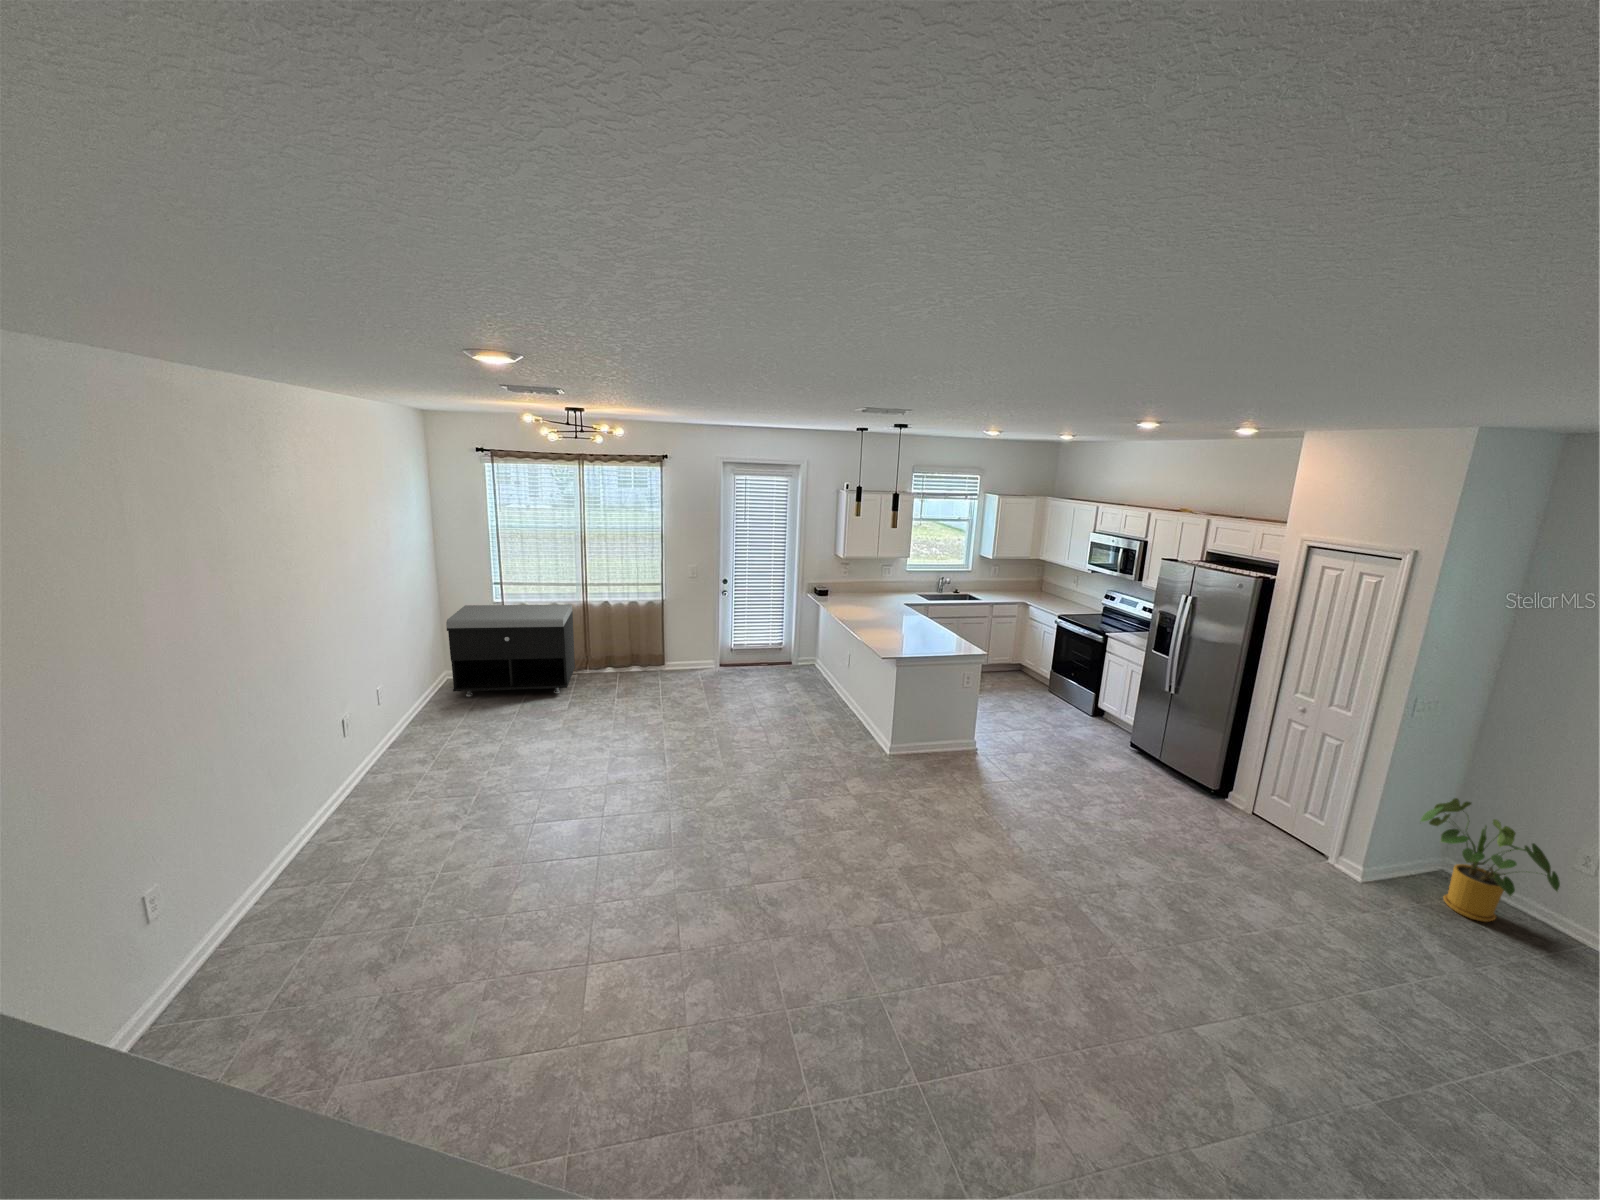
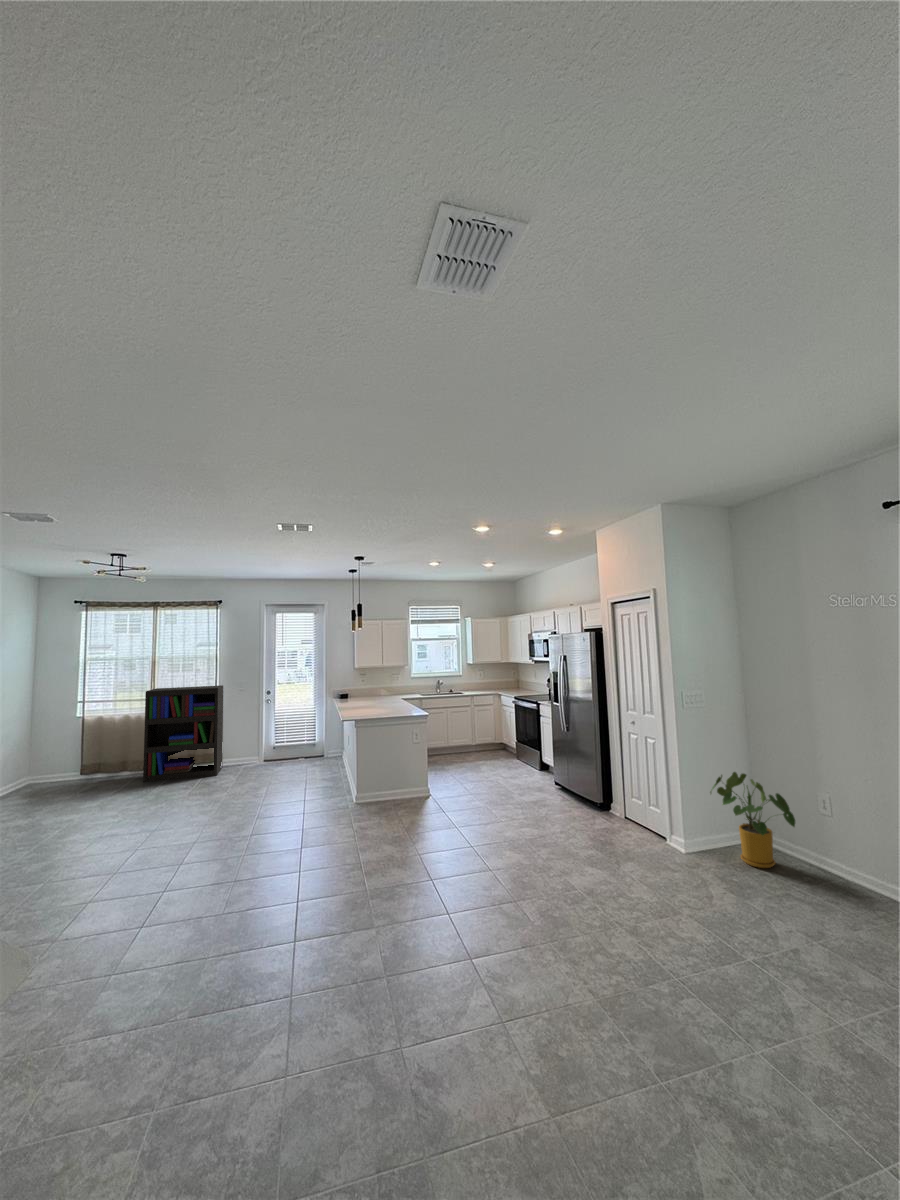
bookshelf: none [586,571,675,690] -> present [143,685,223,782]
storage bench: present [446,605,575,697] -> none [21,715,140,793]

